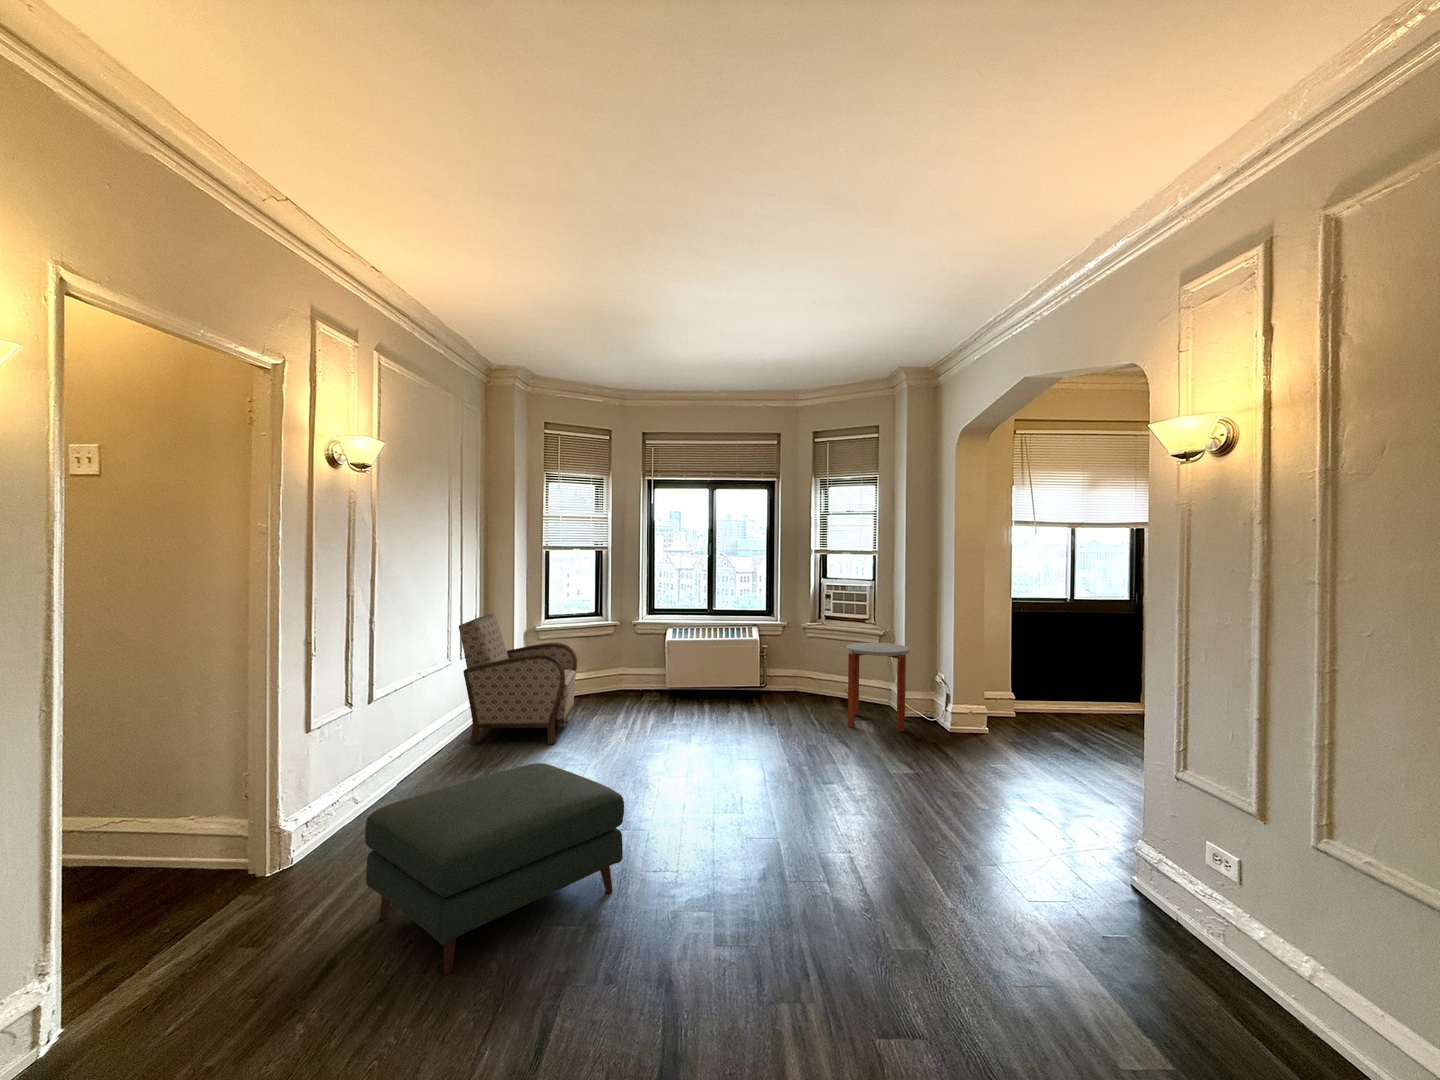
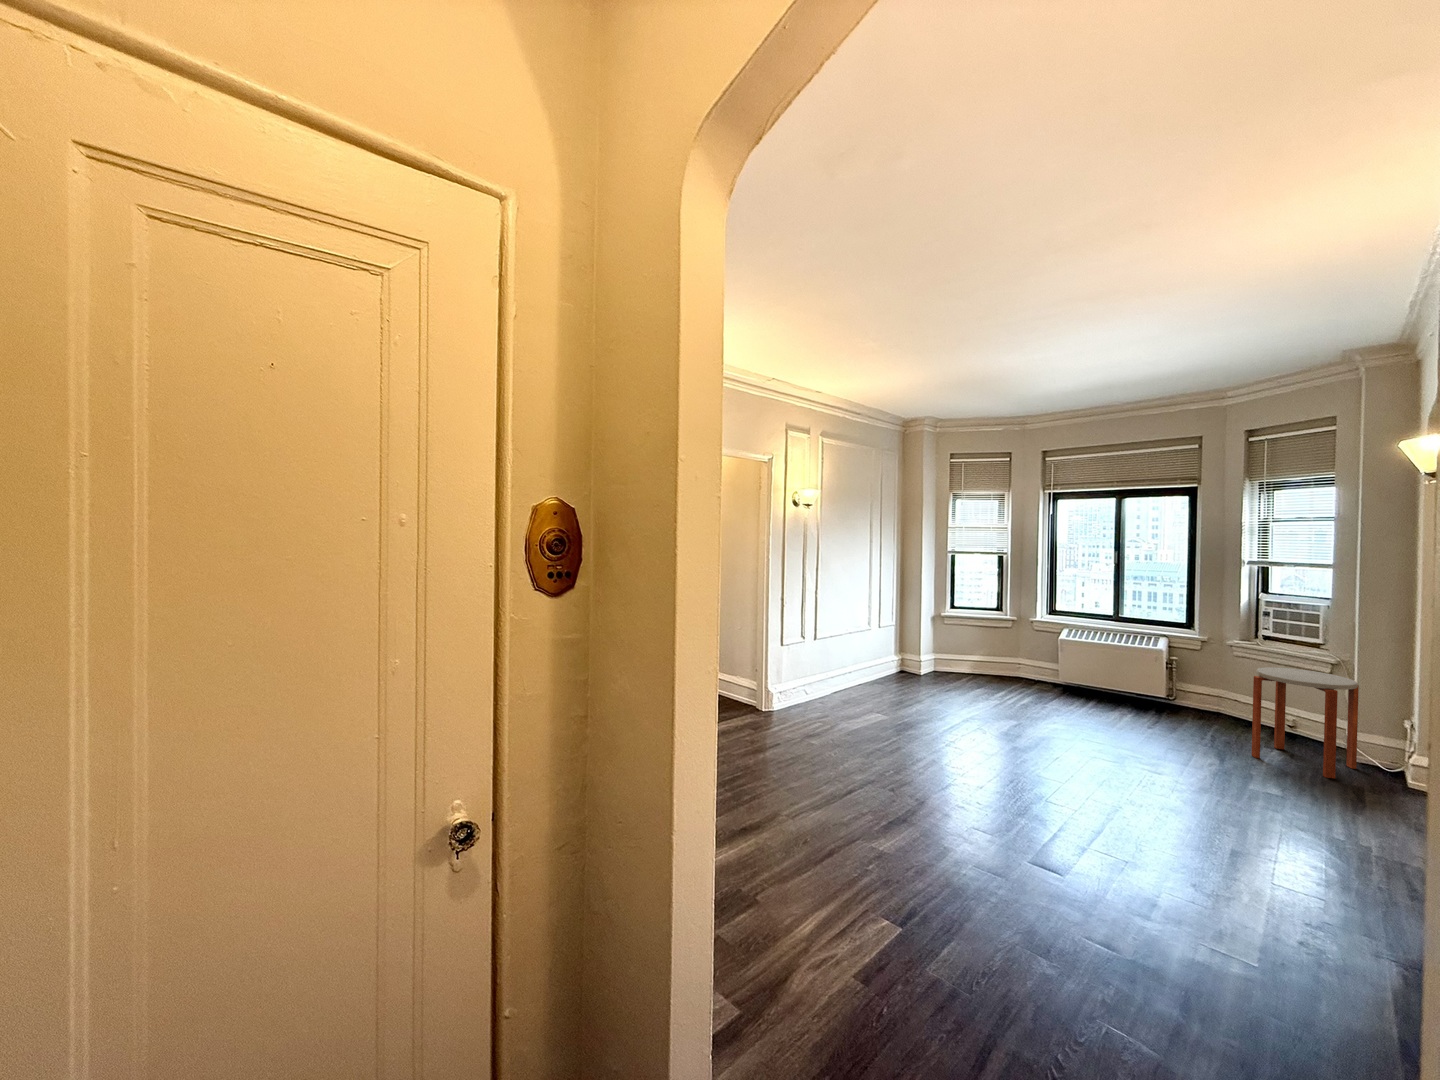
armchair: present [459,614,577,744] -> none [865,600,961,702]
ottoman: present [365,763,624,974] -> none [747,699,891,797]

